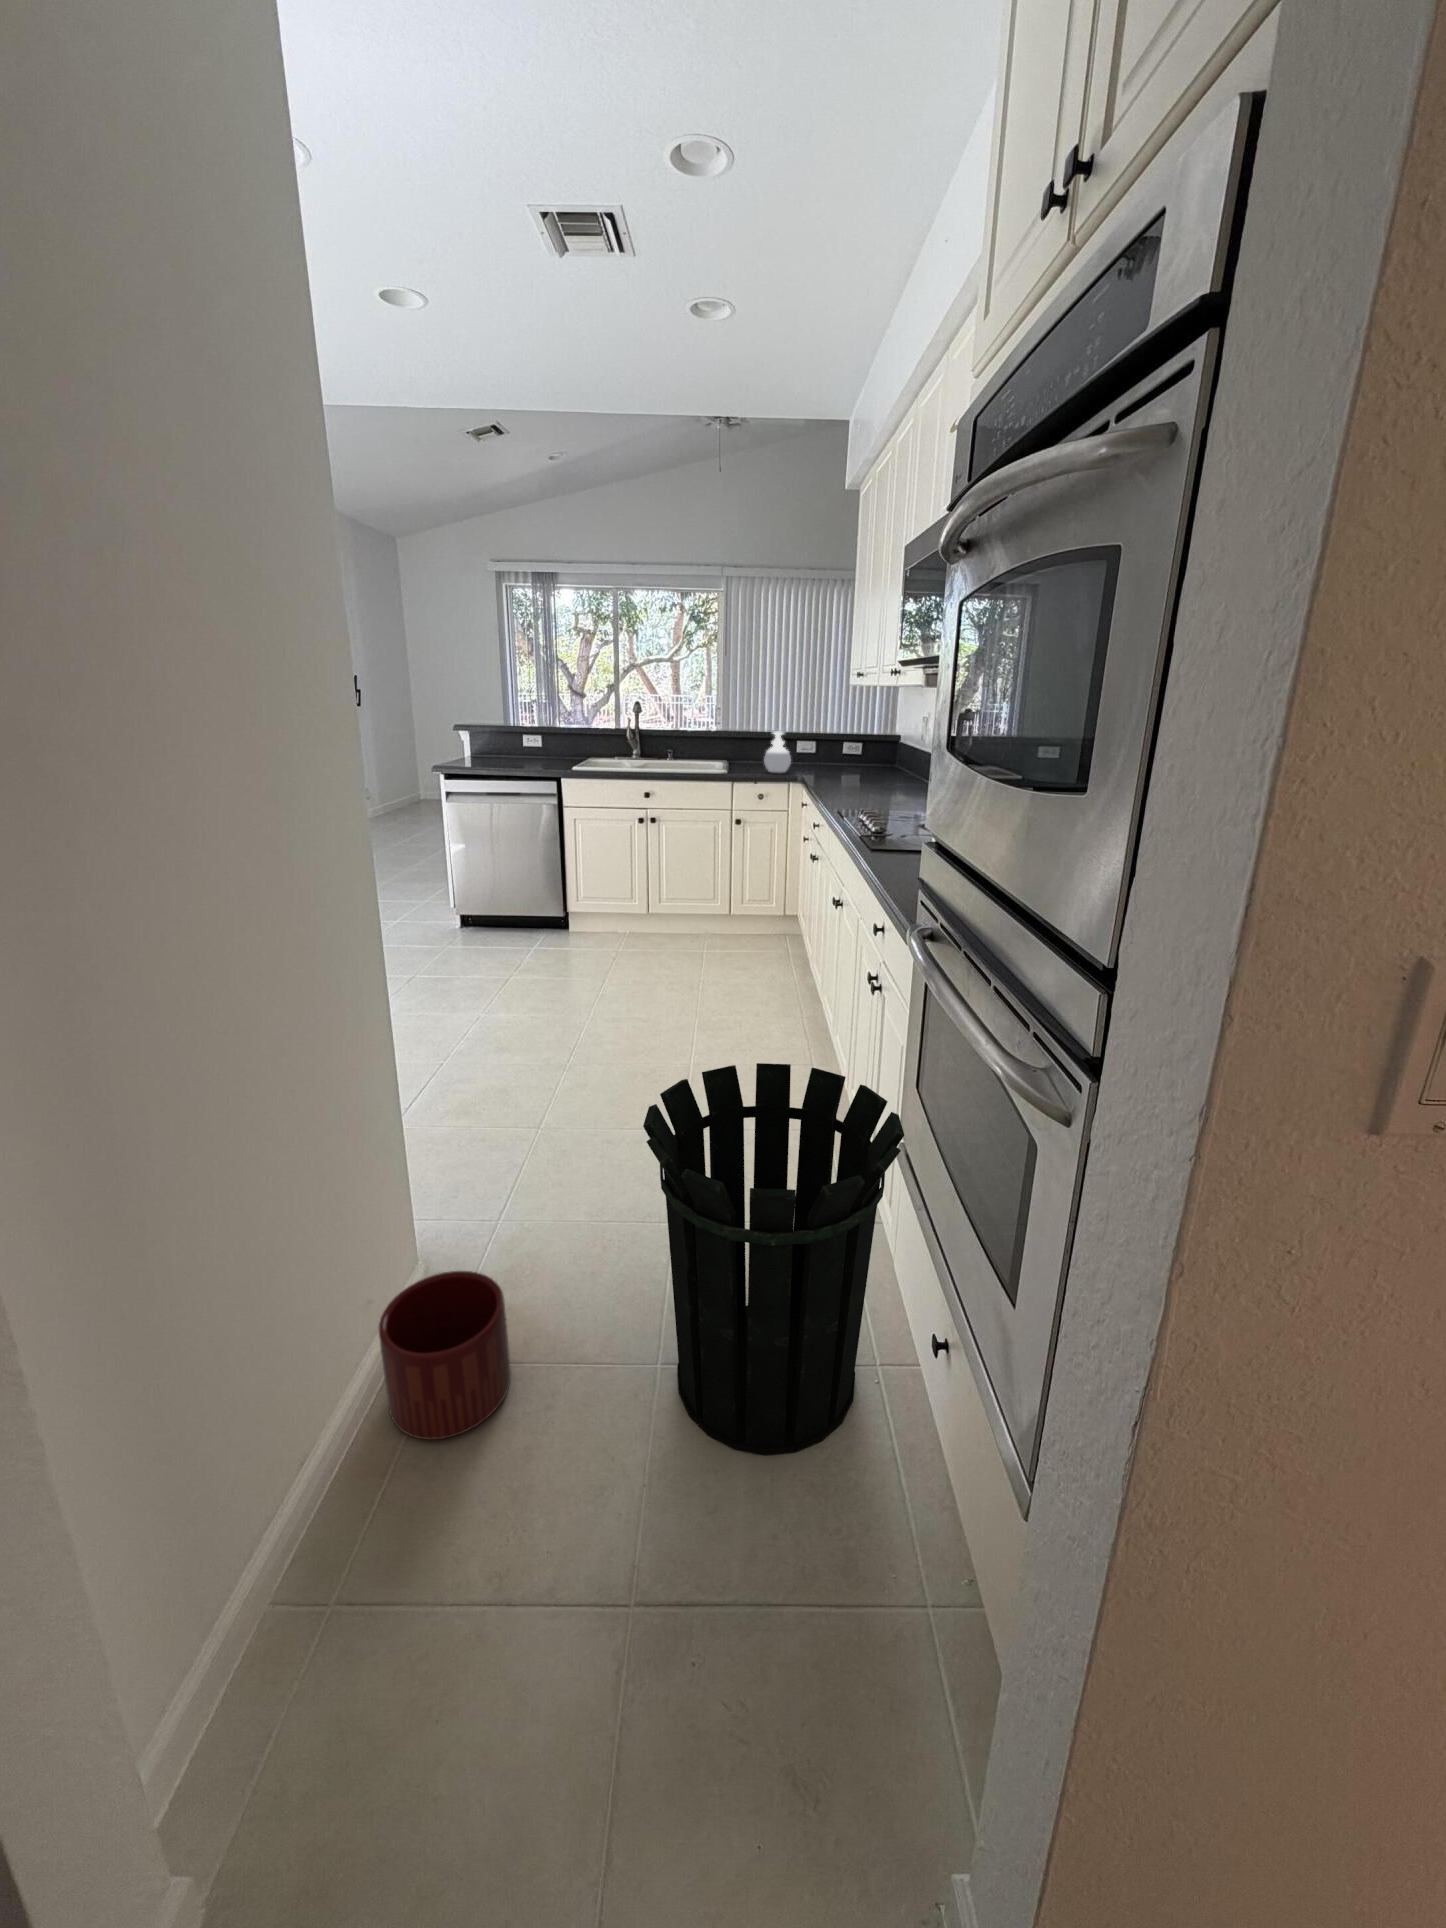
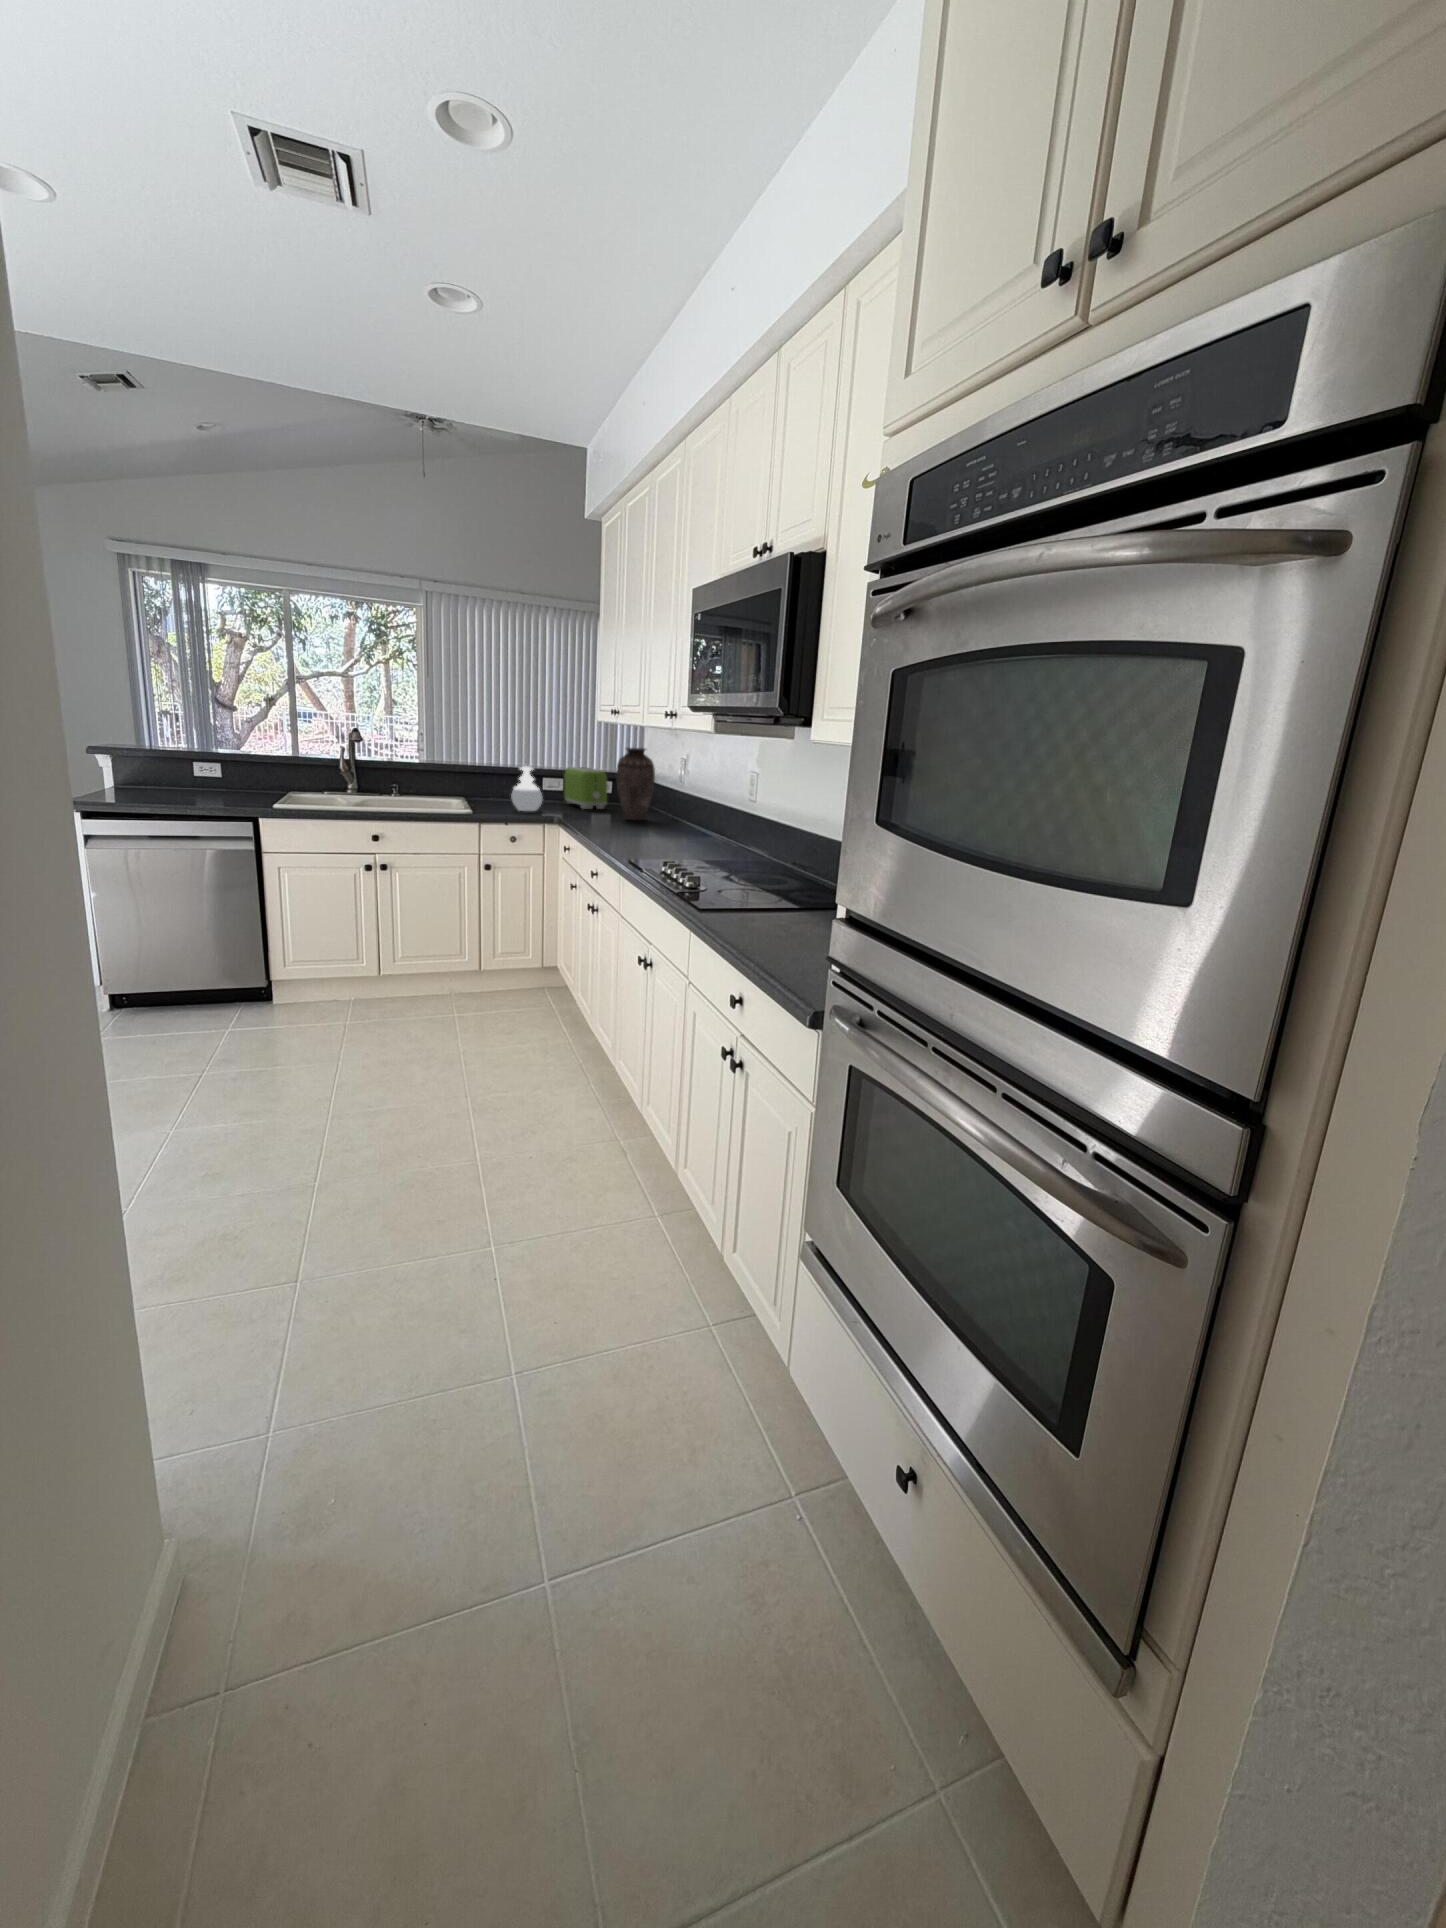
vase: none [857,711,894,781] -> present [616,748,655,820]
toaster: none [816,732,854,771] -> present [564,767,607,809]
waste bin: present [643,1063,904,1455] -> none [537,1176,844,1665]
planter: present [379,1271,511,1440] -> none [151,1544,357,1833]

